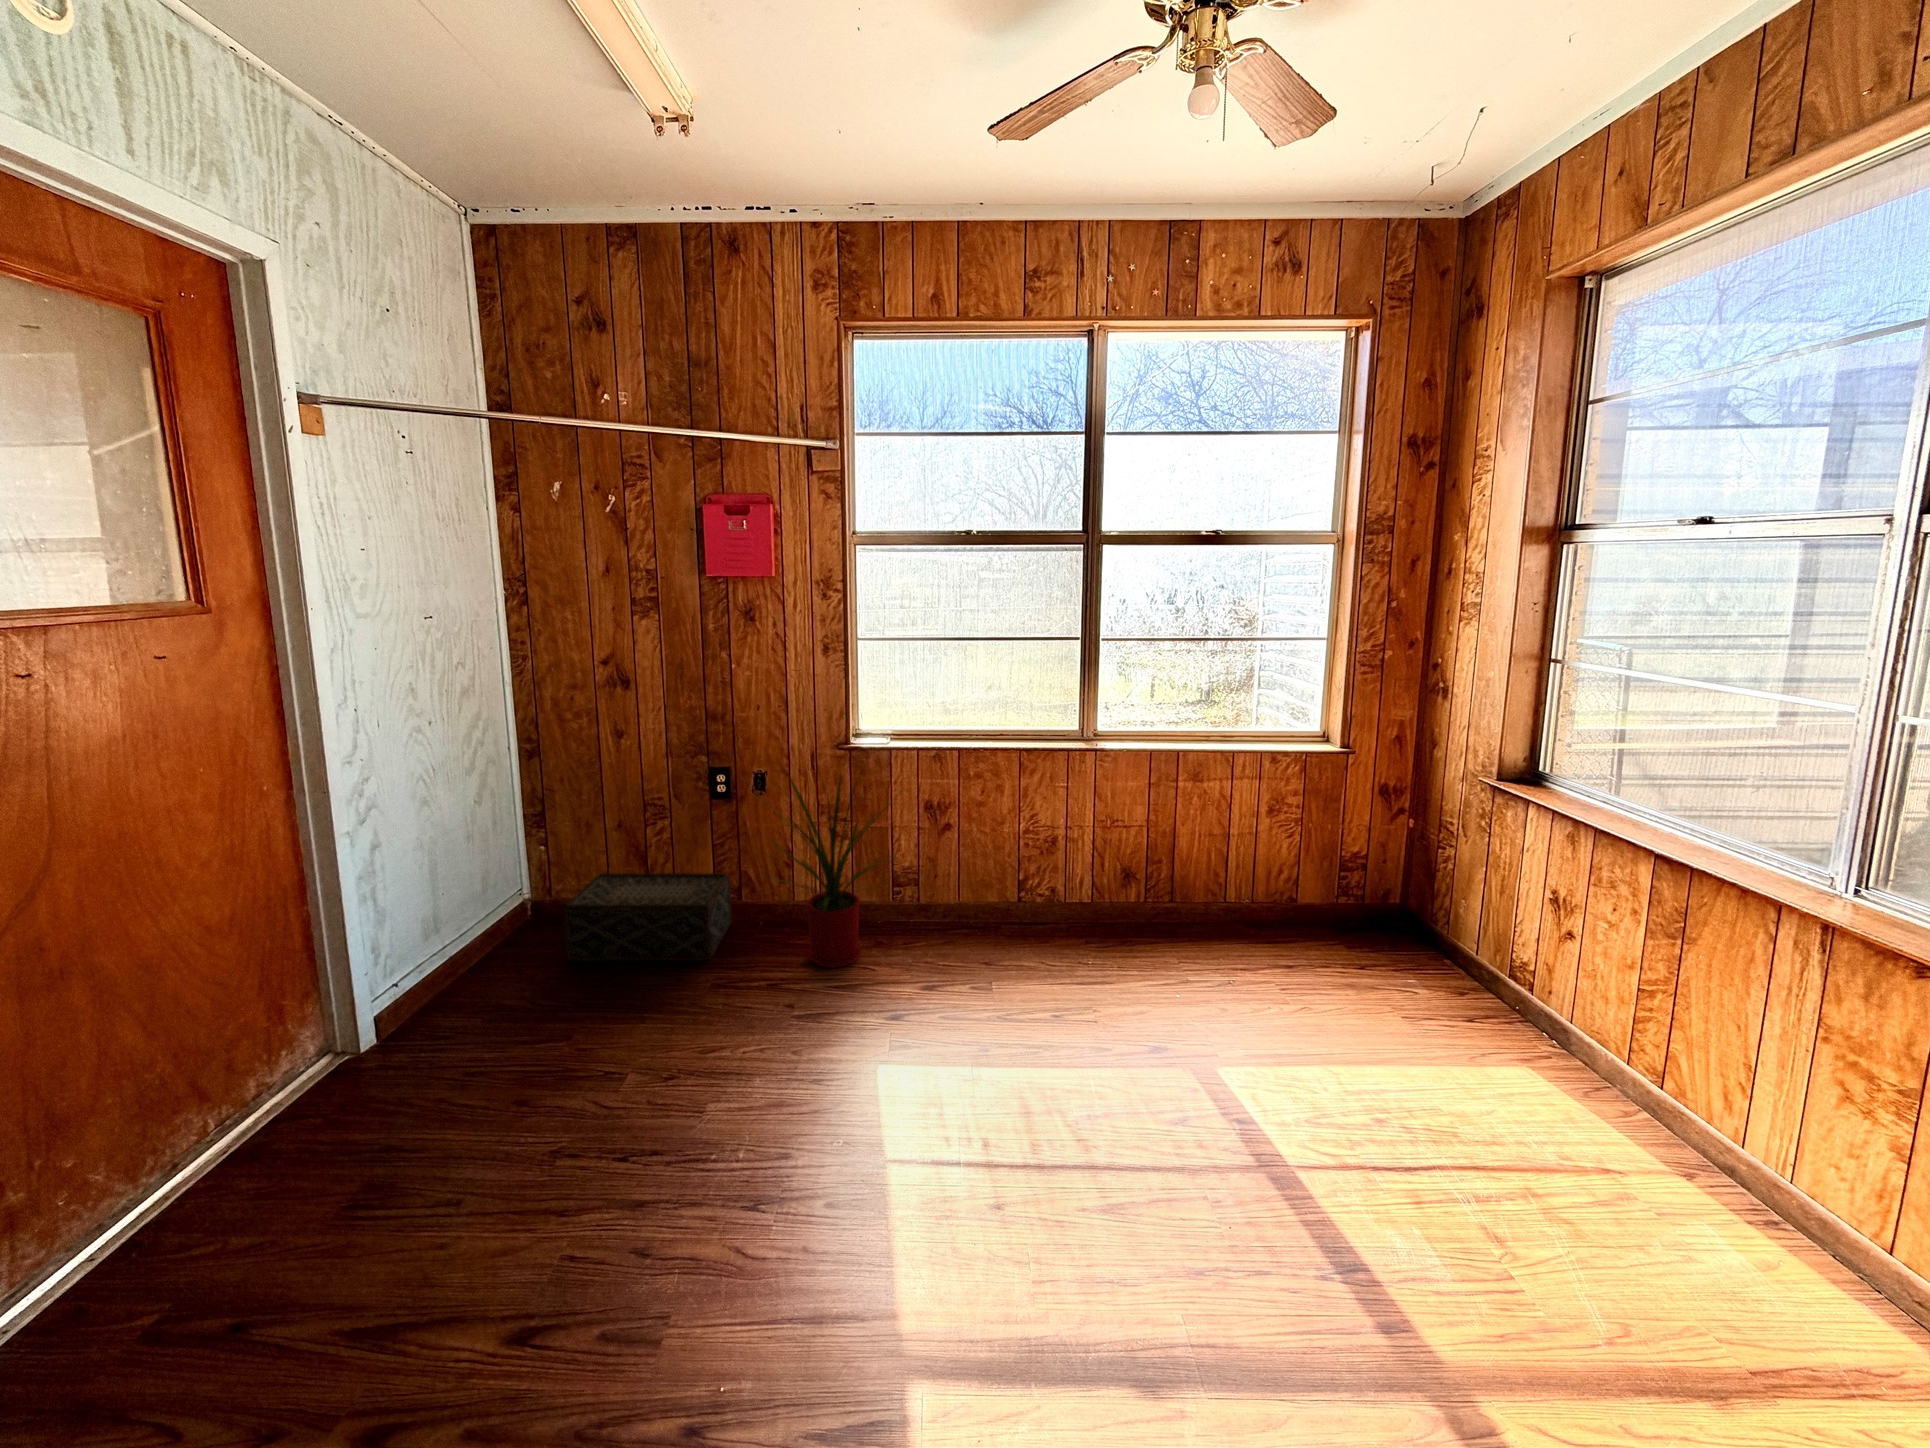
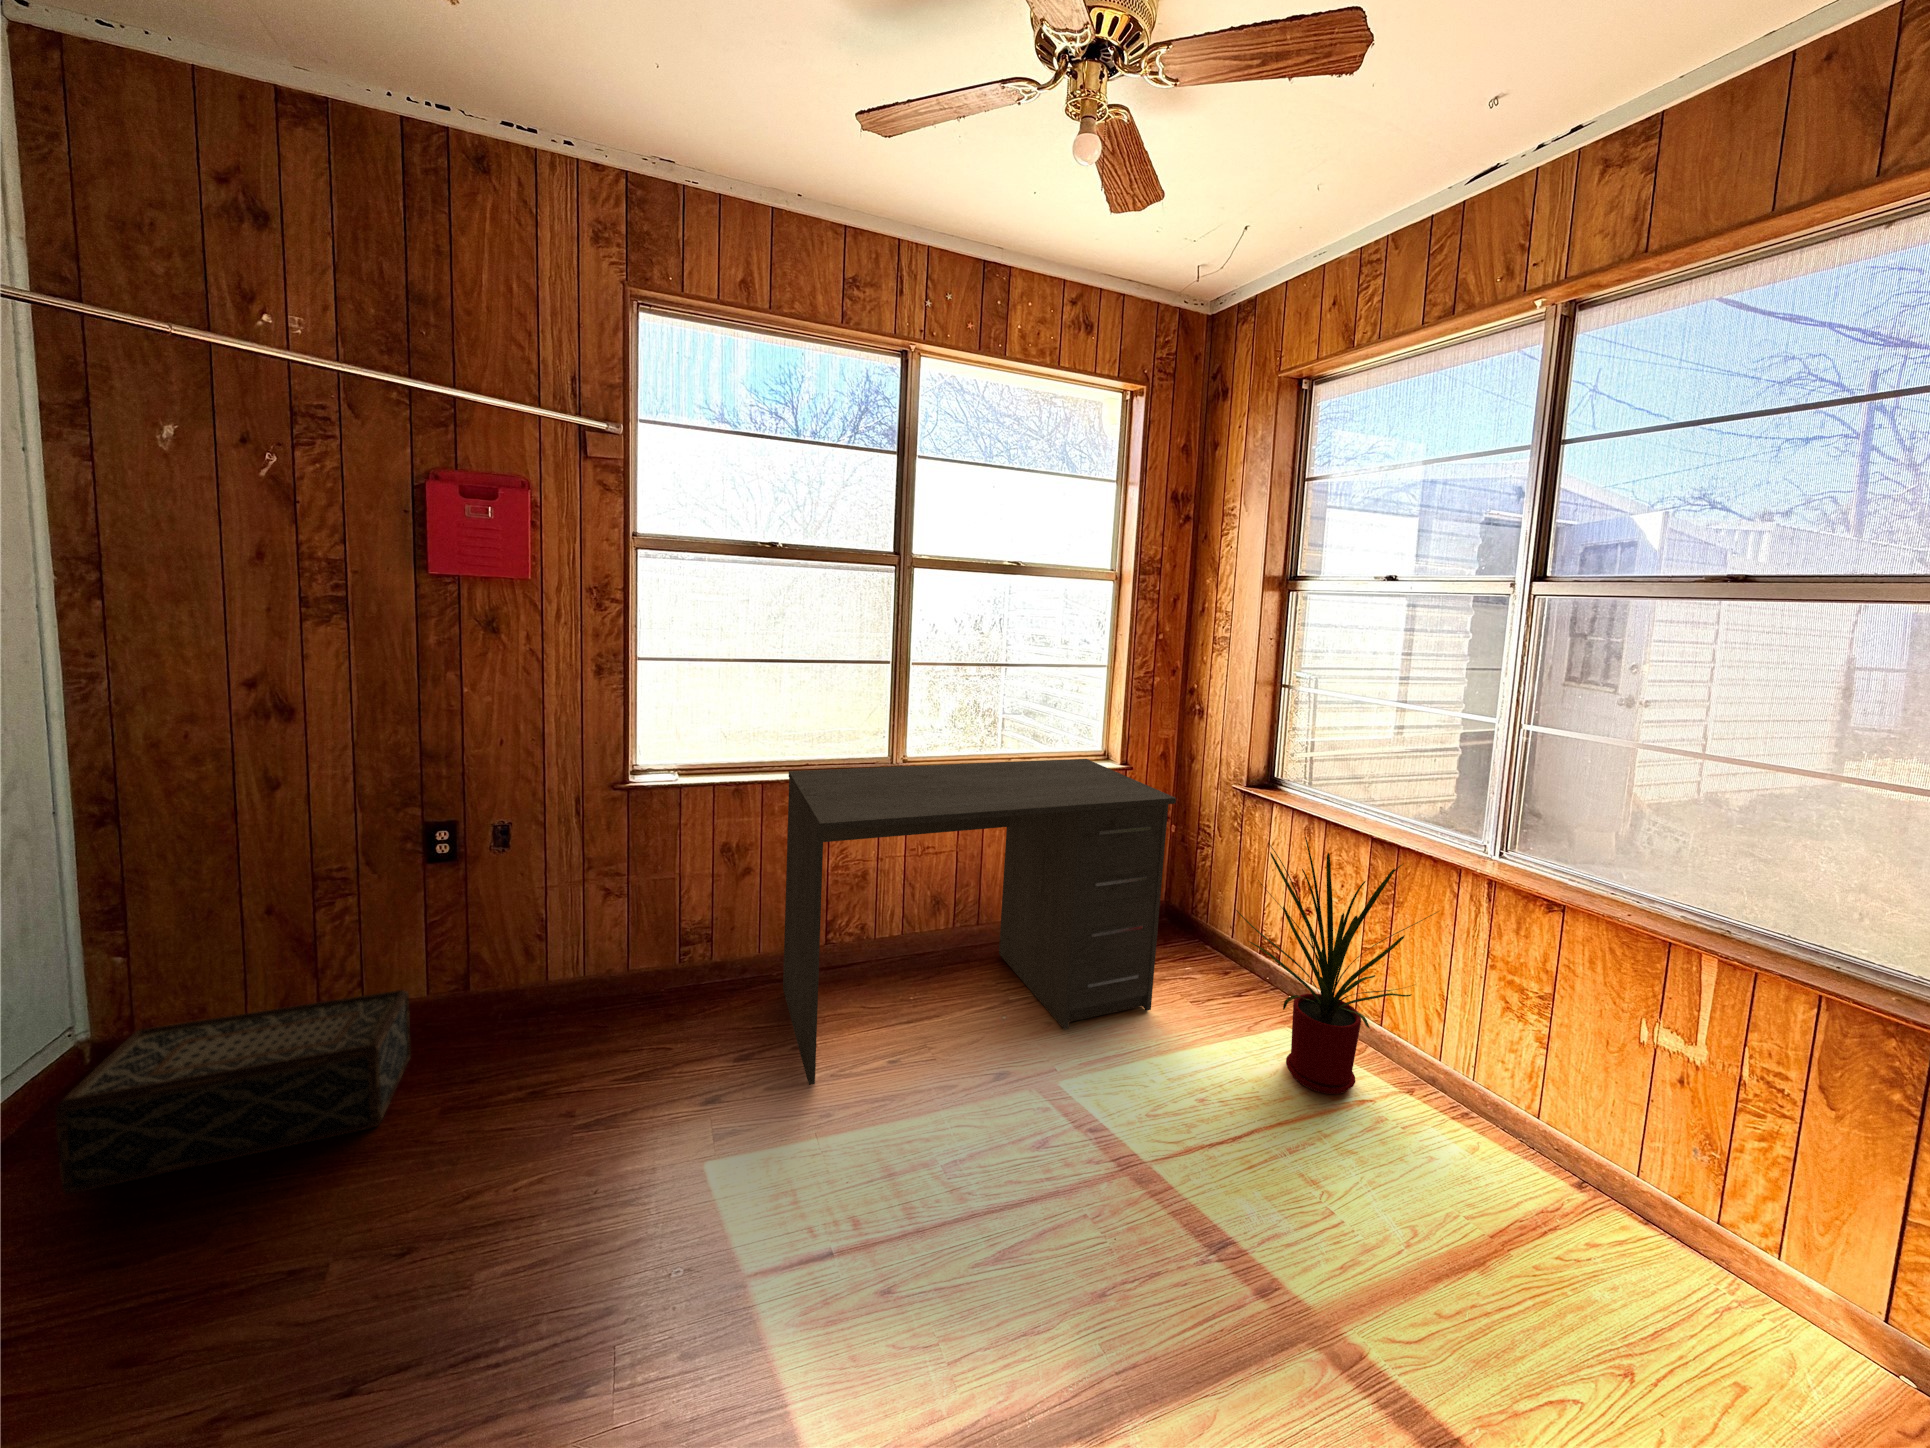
desk: none [983,735,1371,1009] -> present [783,759,1176,1085]
house plant: present [768,775,902,968] -> present [1236,837,1436,1094]

